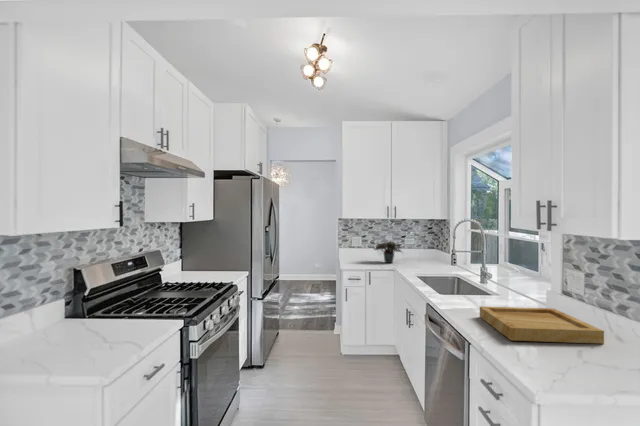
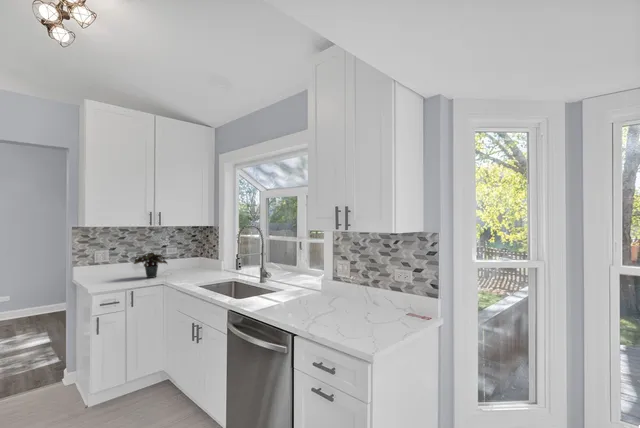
tray: present [480,307,604,344] -> none [280,293,369,319]

